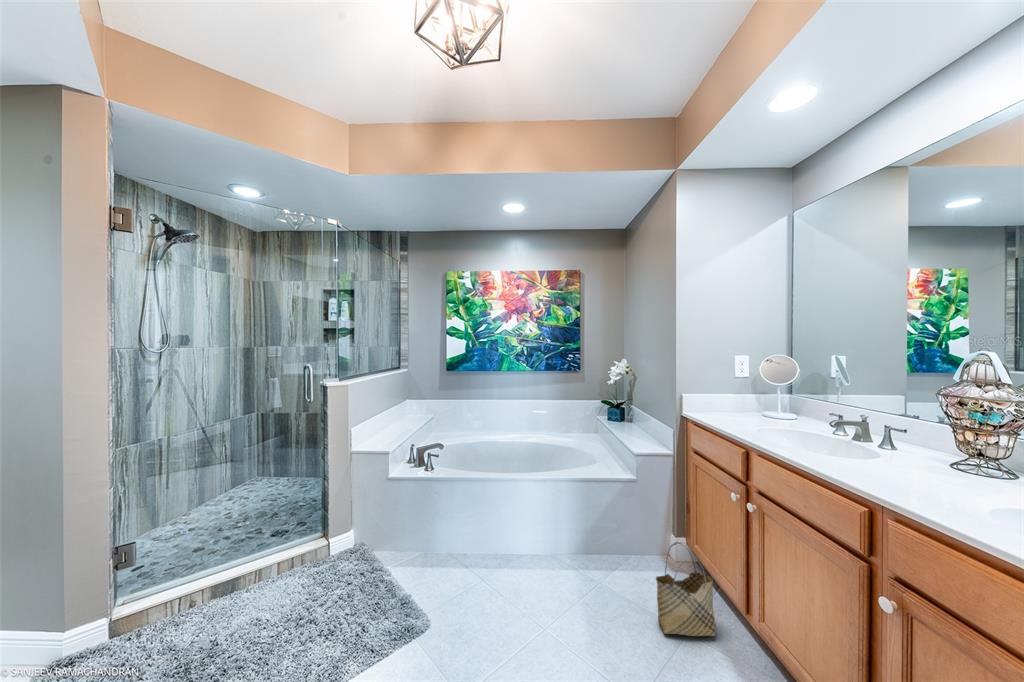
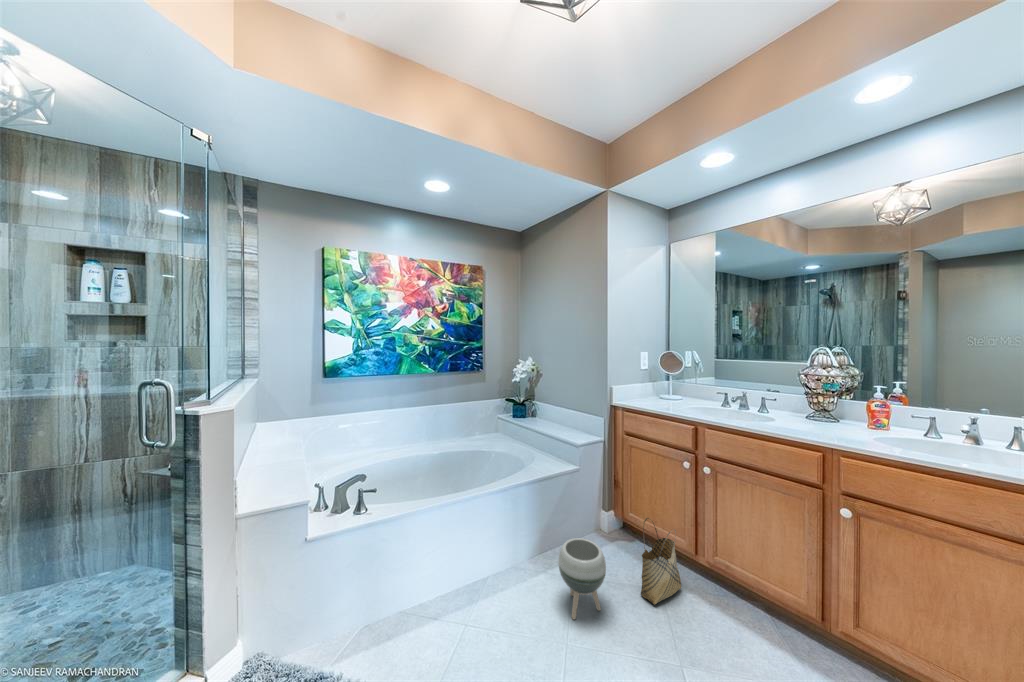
planter: none [564,536,610,613] -> present [558,538,606,620]

